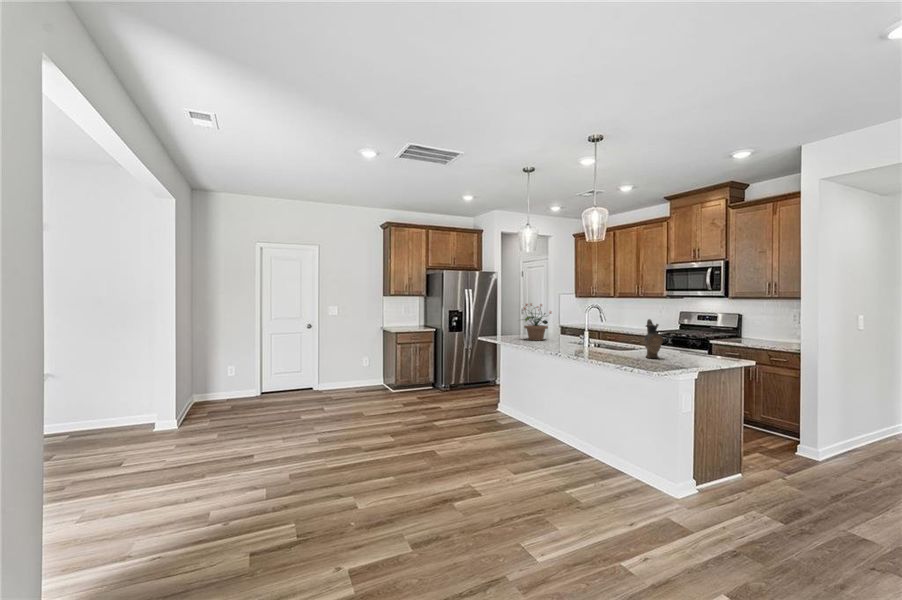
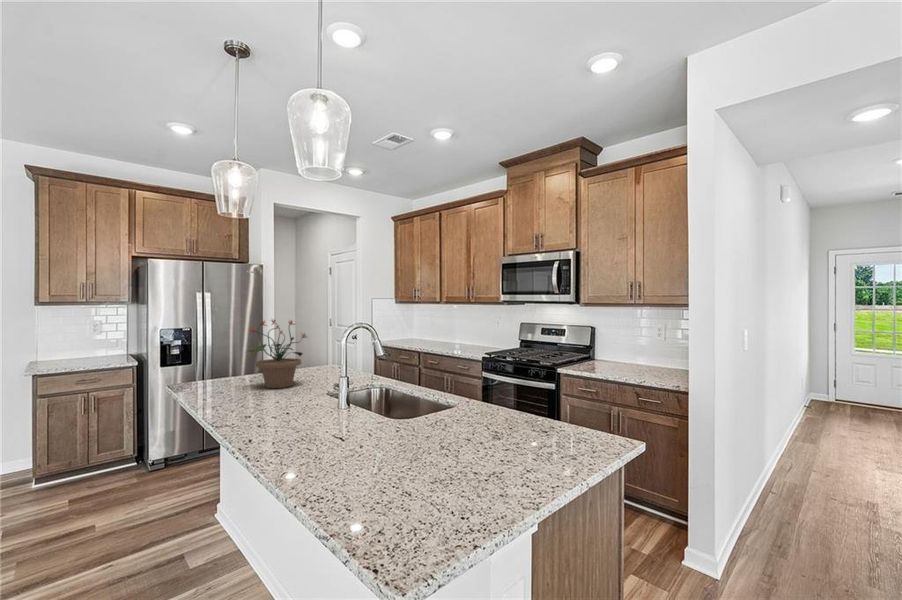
ceramic pitcher: present [645,319,663,358] -> none [432,356,465,441]

